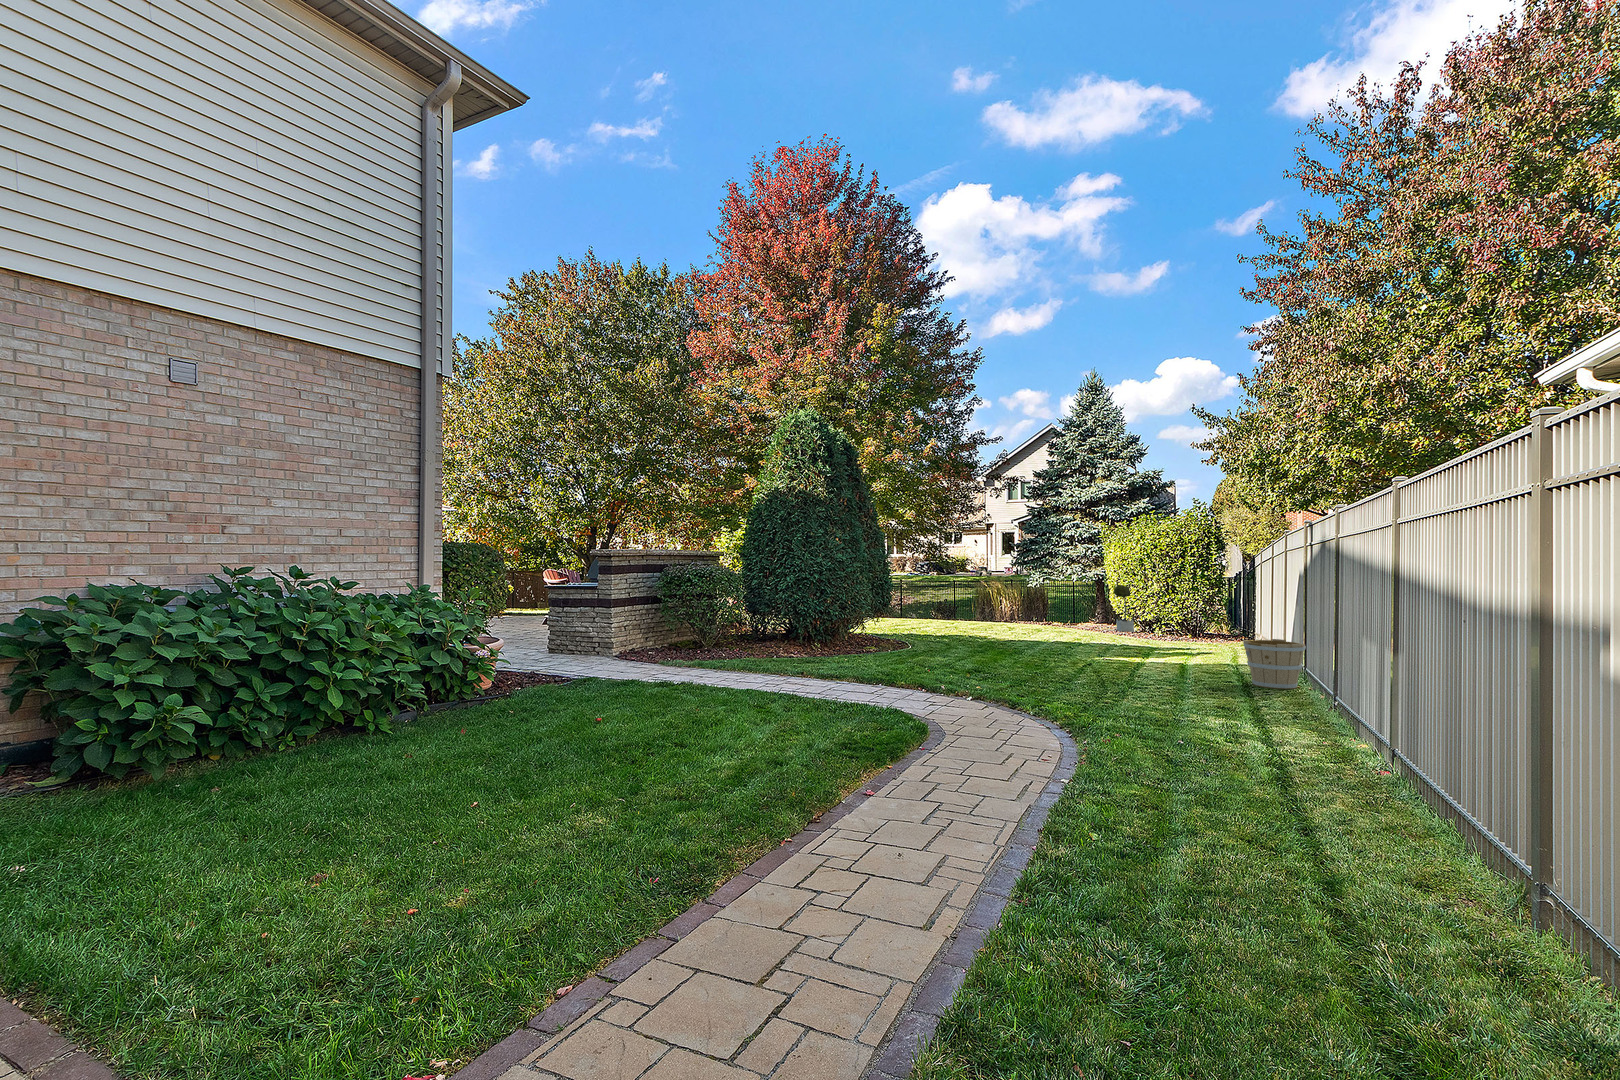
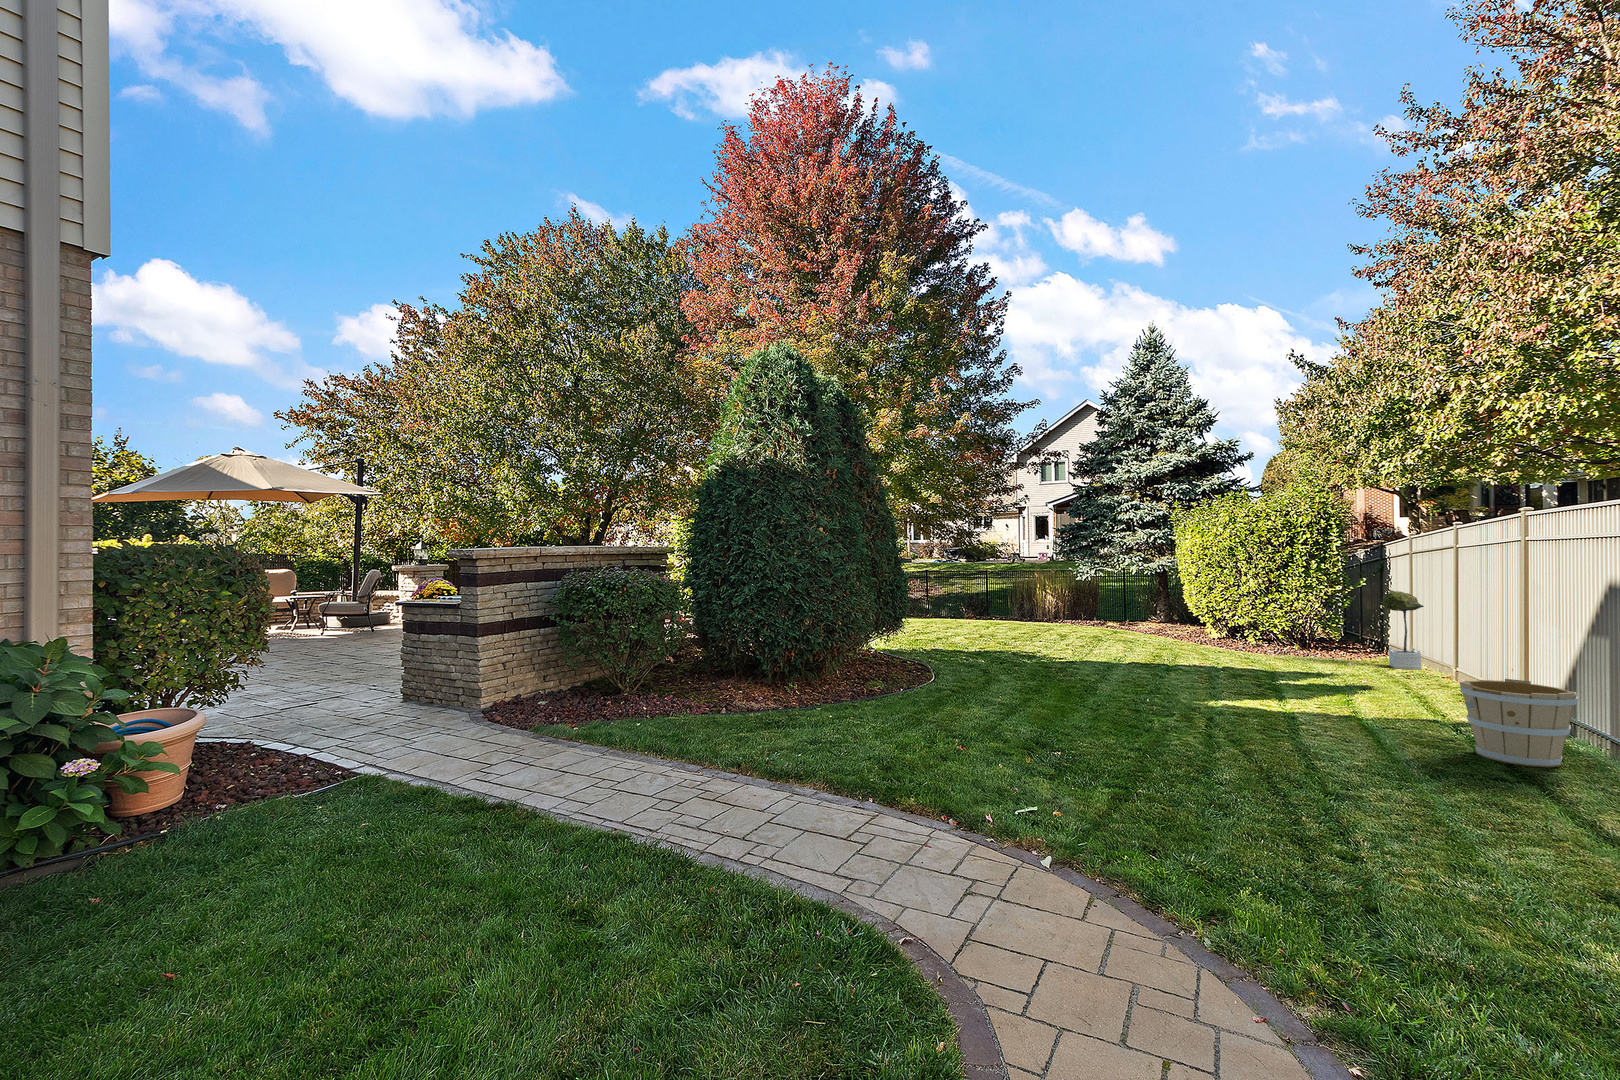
potted tree: present [1114,584,1134,632] -> present [1382,590,1424,670]

